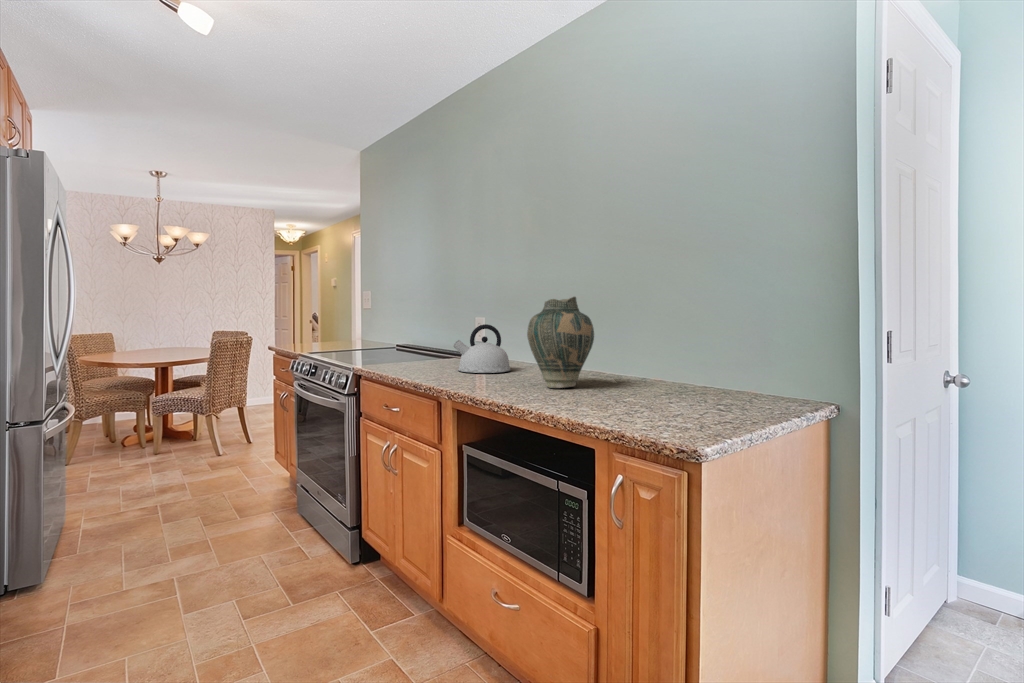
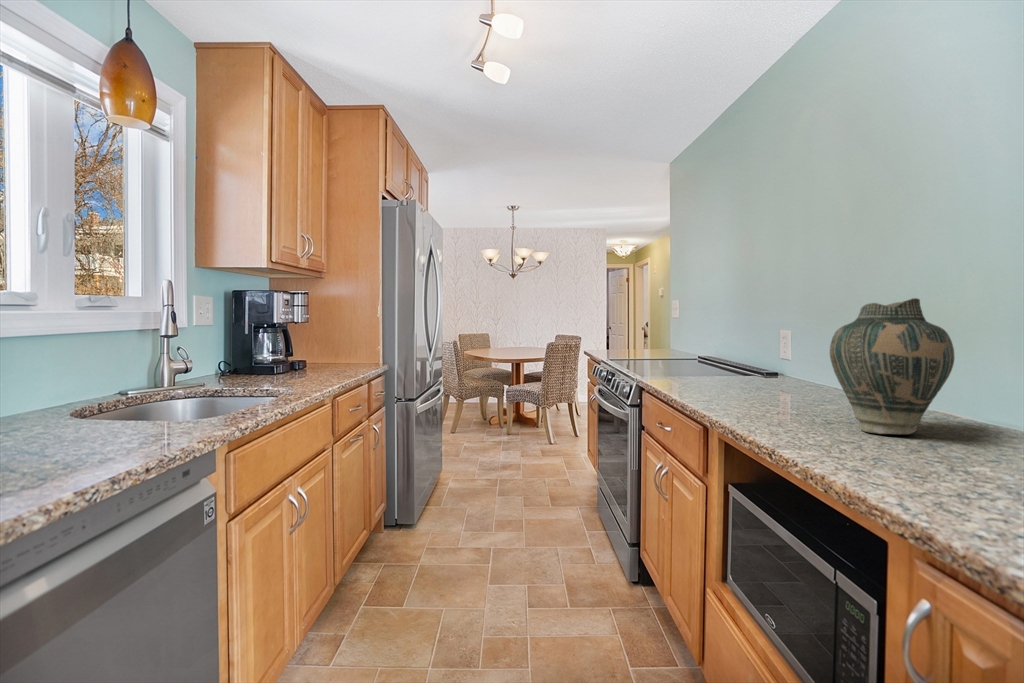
kettle: present [453,324,511,373] -> none [745,335,830,399]

